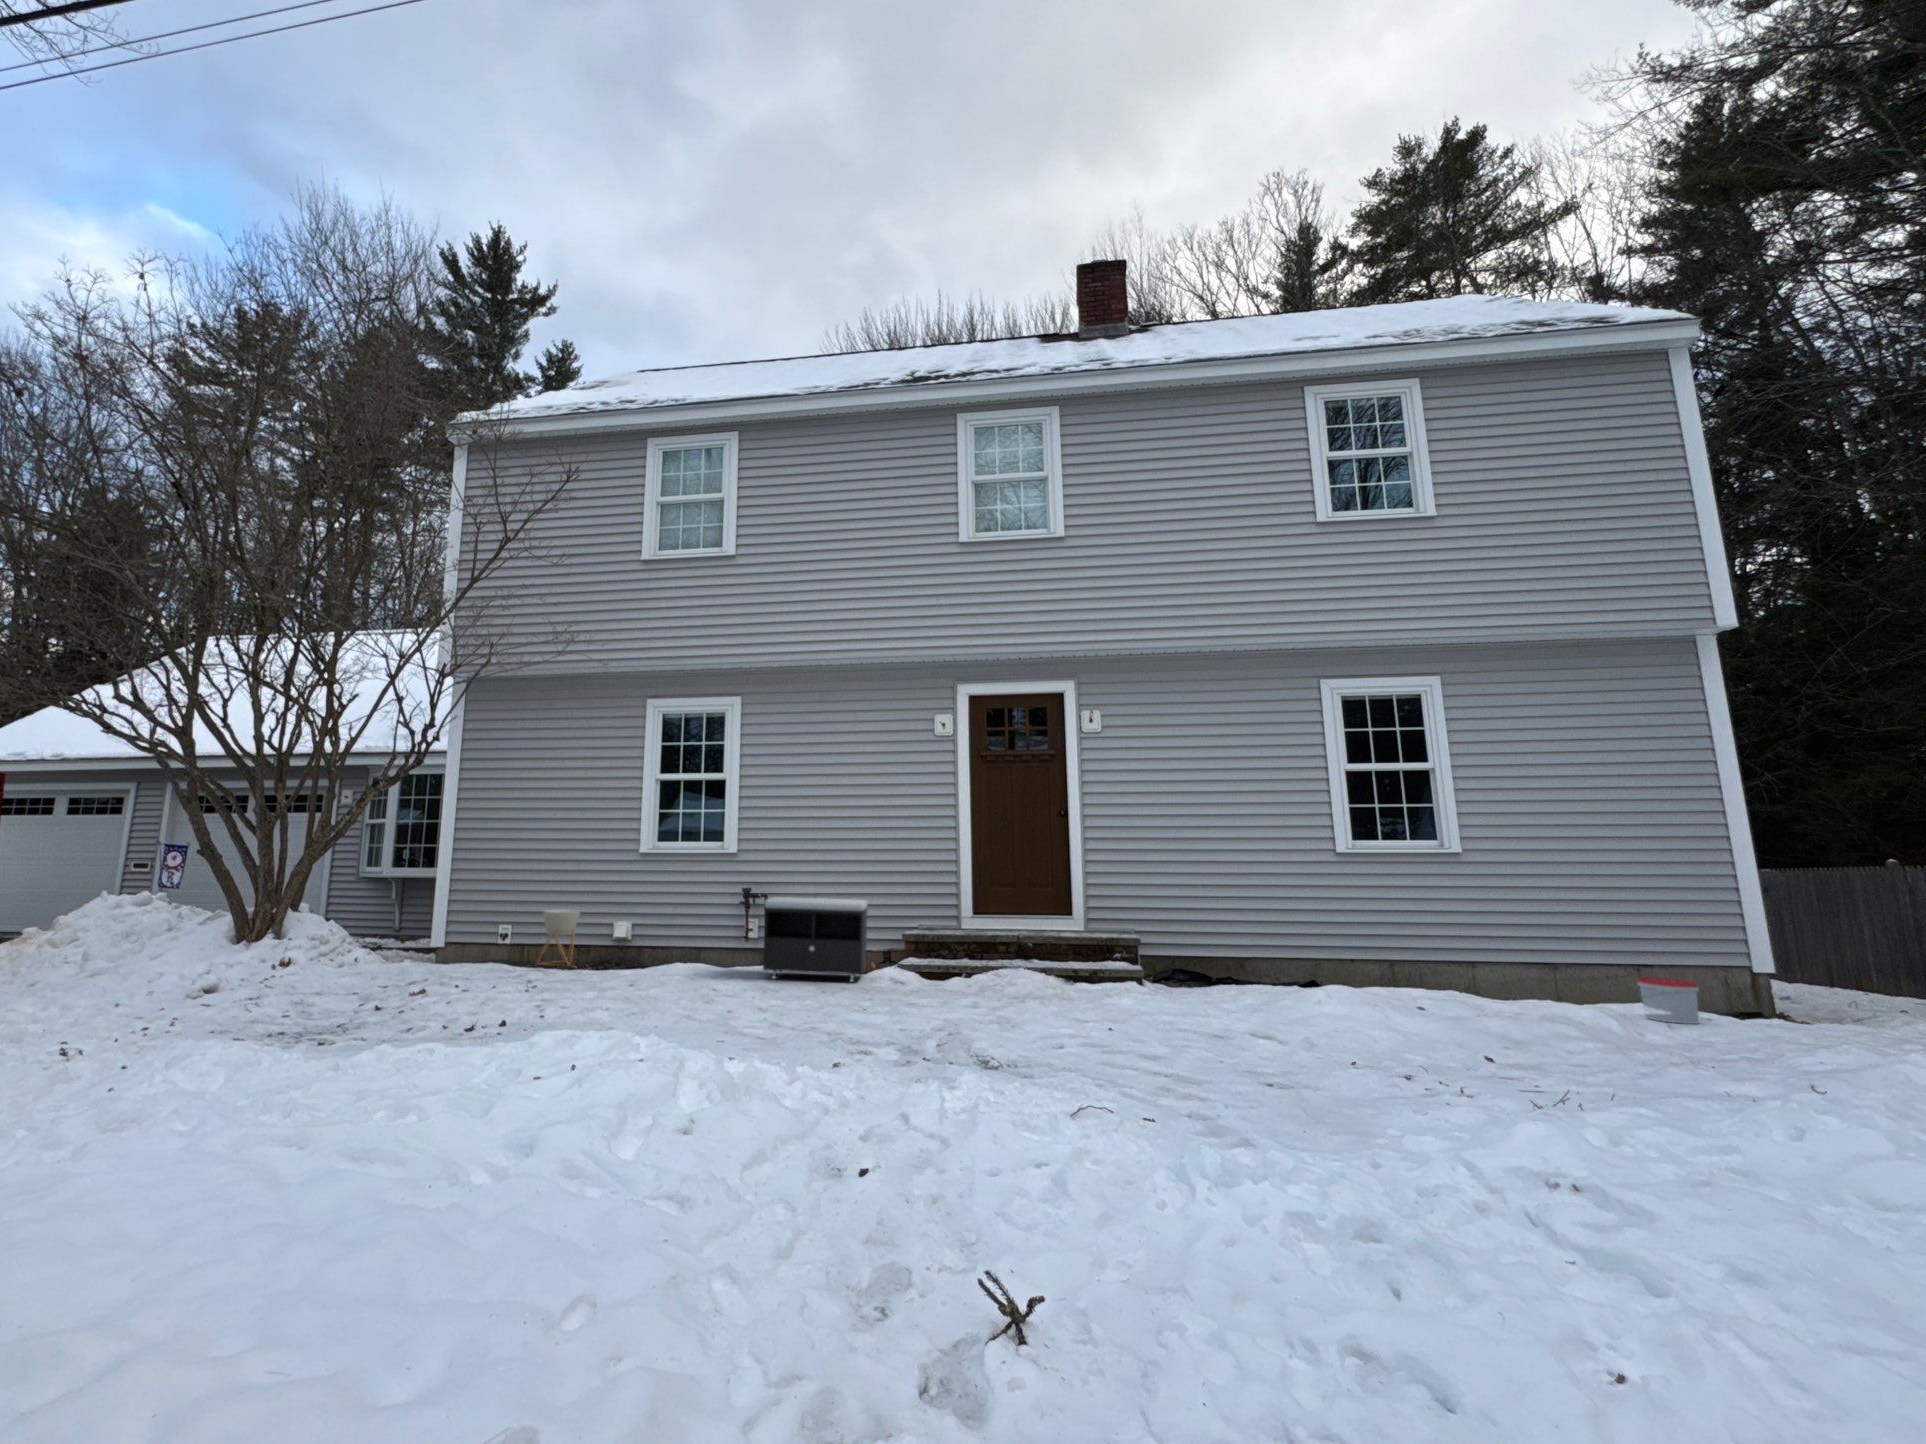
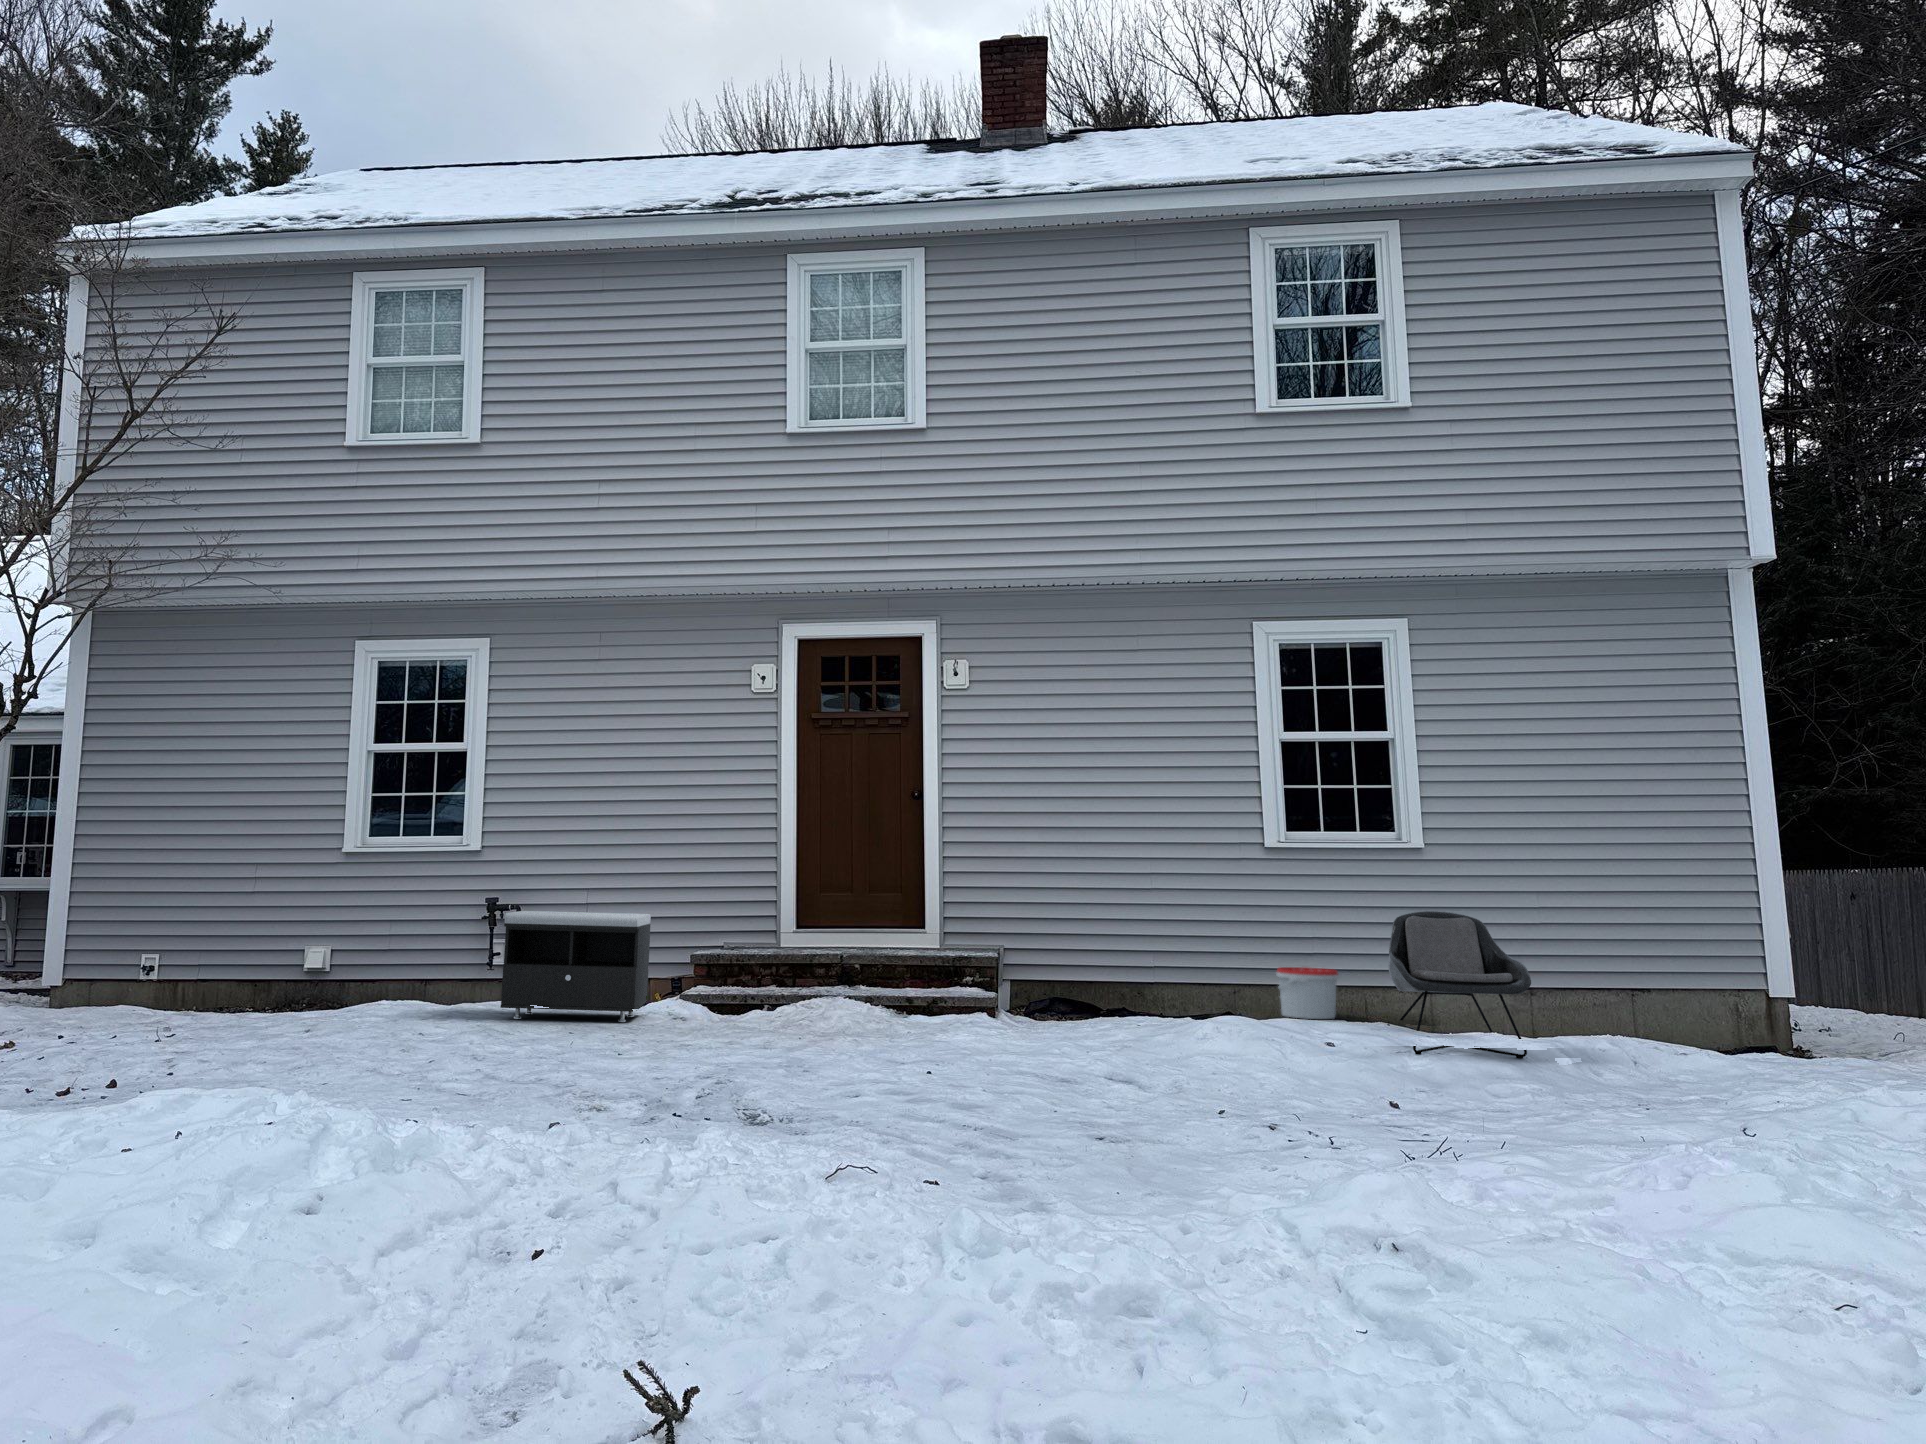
lounge chair: none [1445,903,1572,1024] -> present [1389,911,1531,1059]
planter: present [537,910,580,966] -> none [189,931,253,1007]
bucket: present [1637,977,1699,1024] -> present [1277,967,1339,1019]

